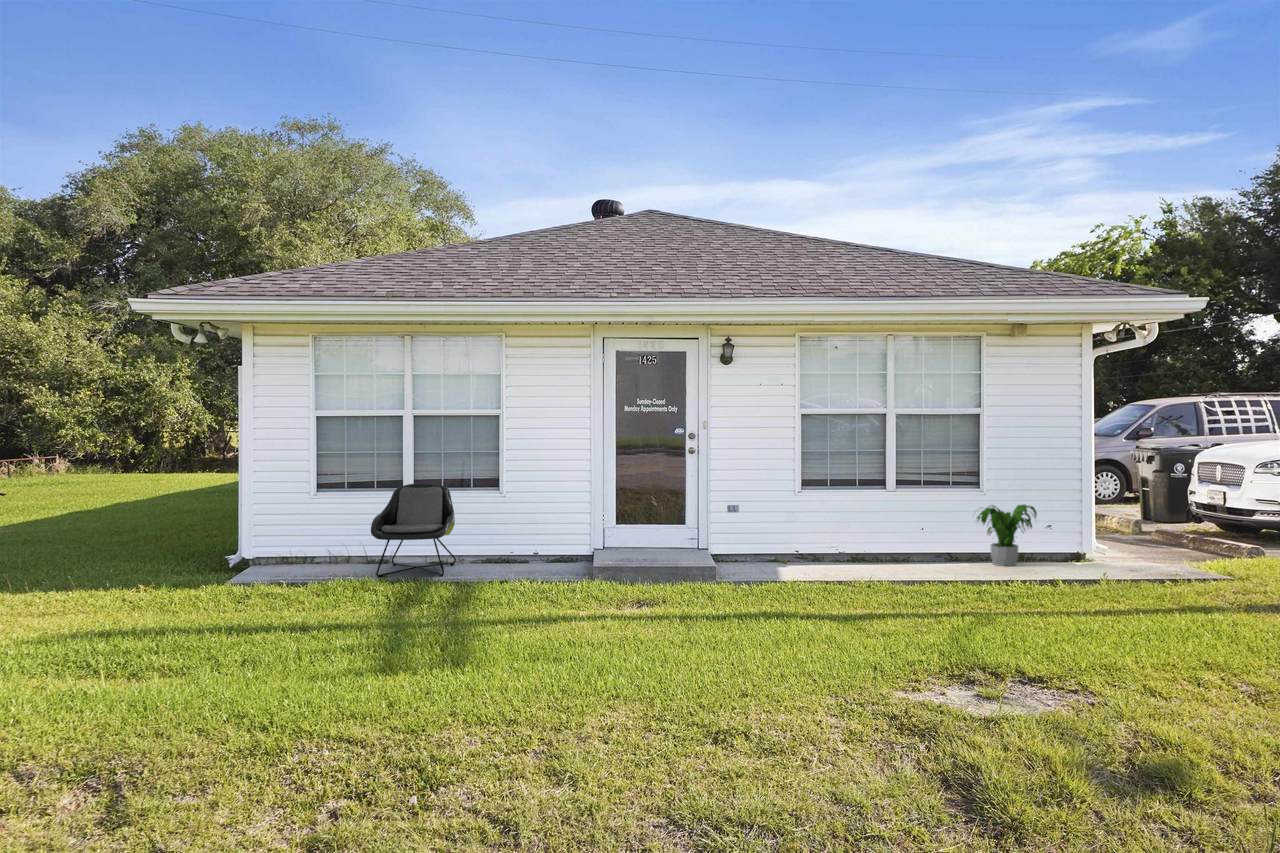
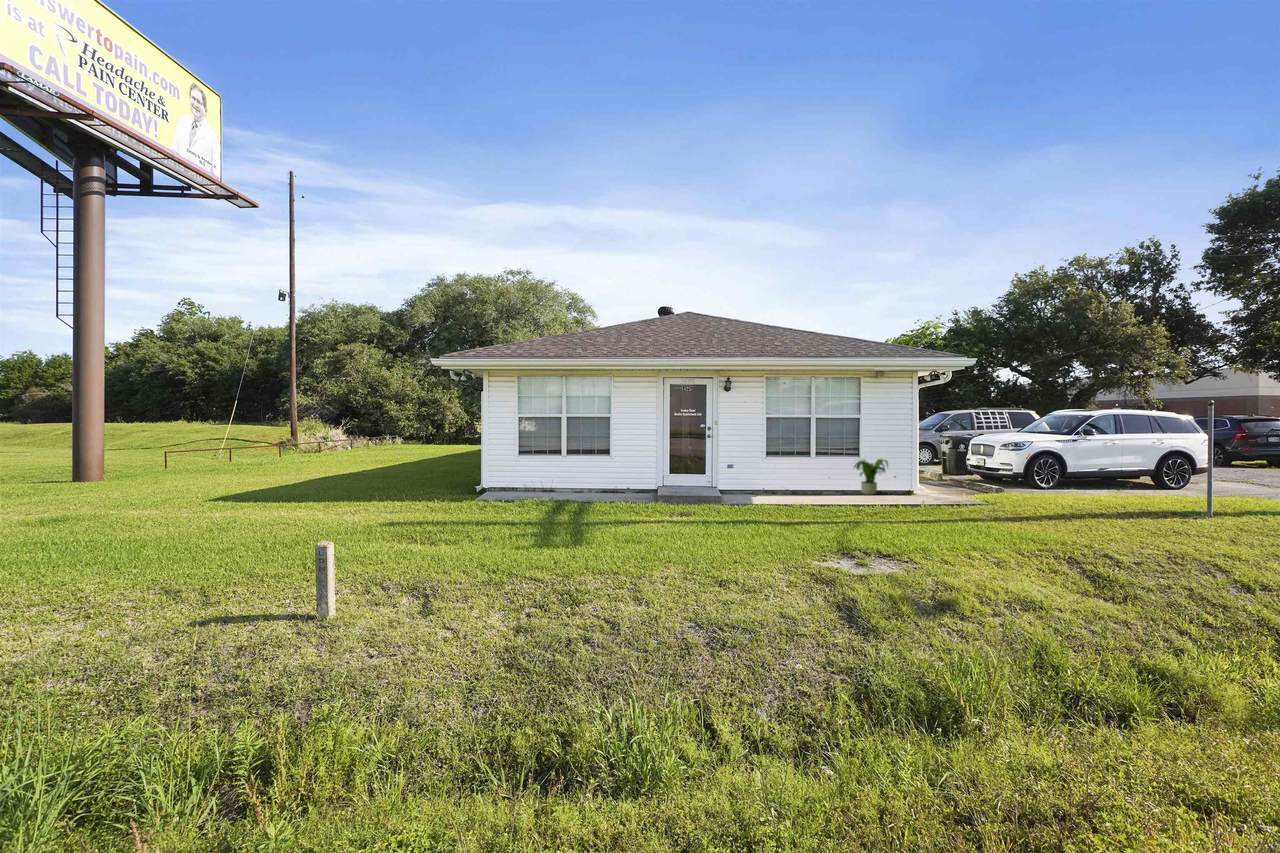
lounge chair: present [371,483,456,577] -> none [503,440,551,495]

